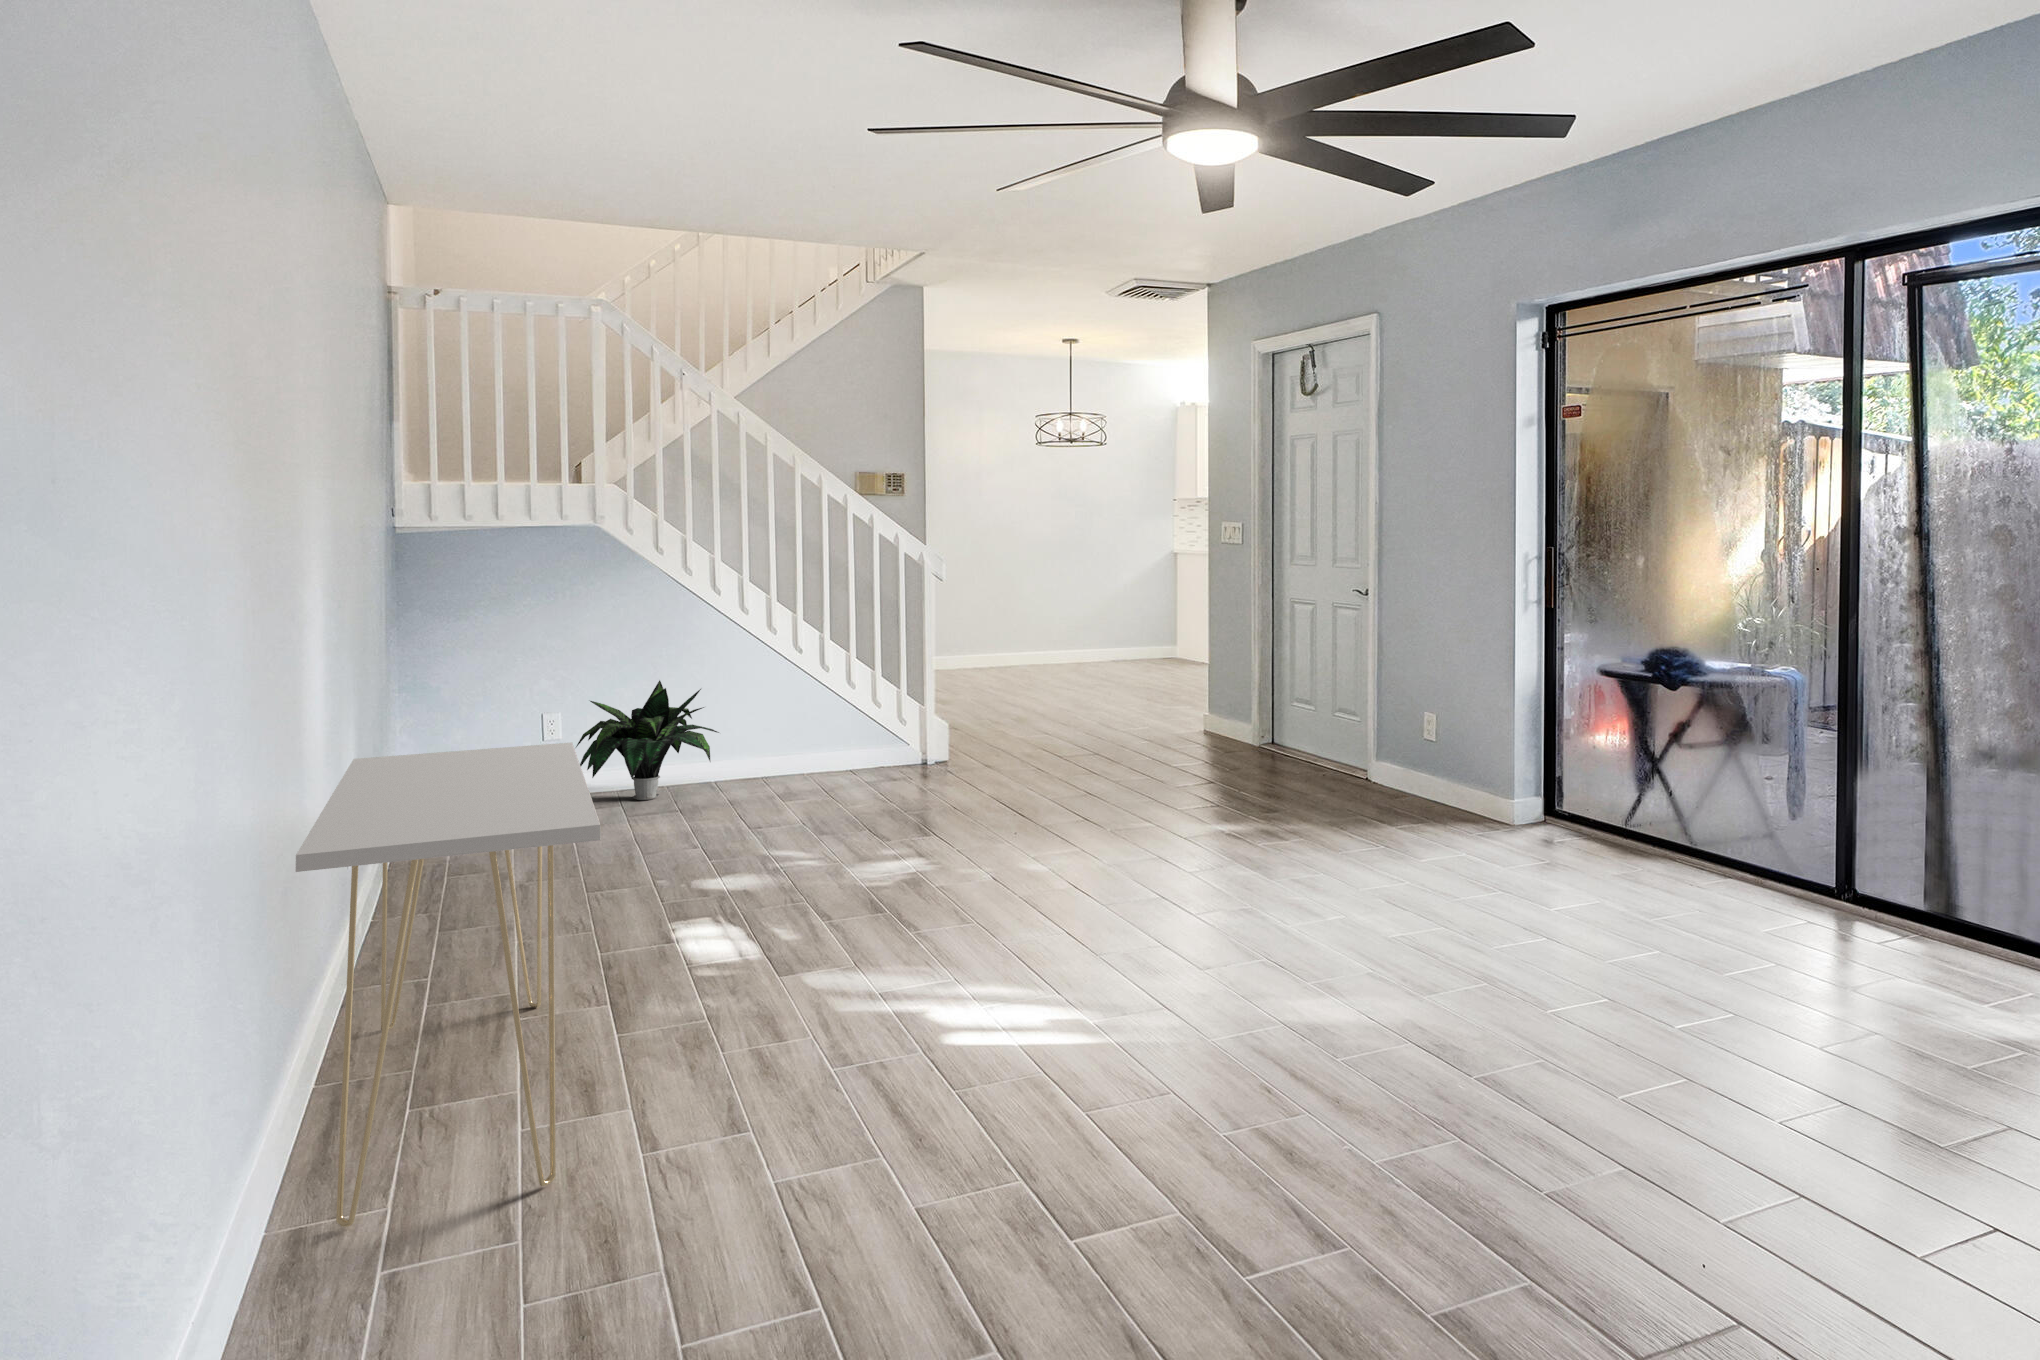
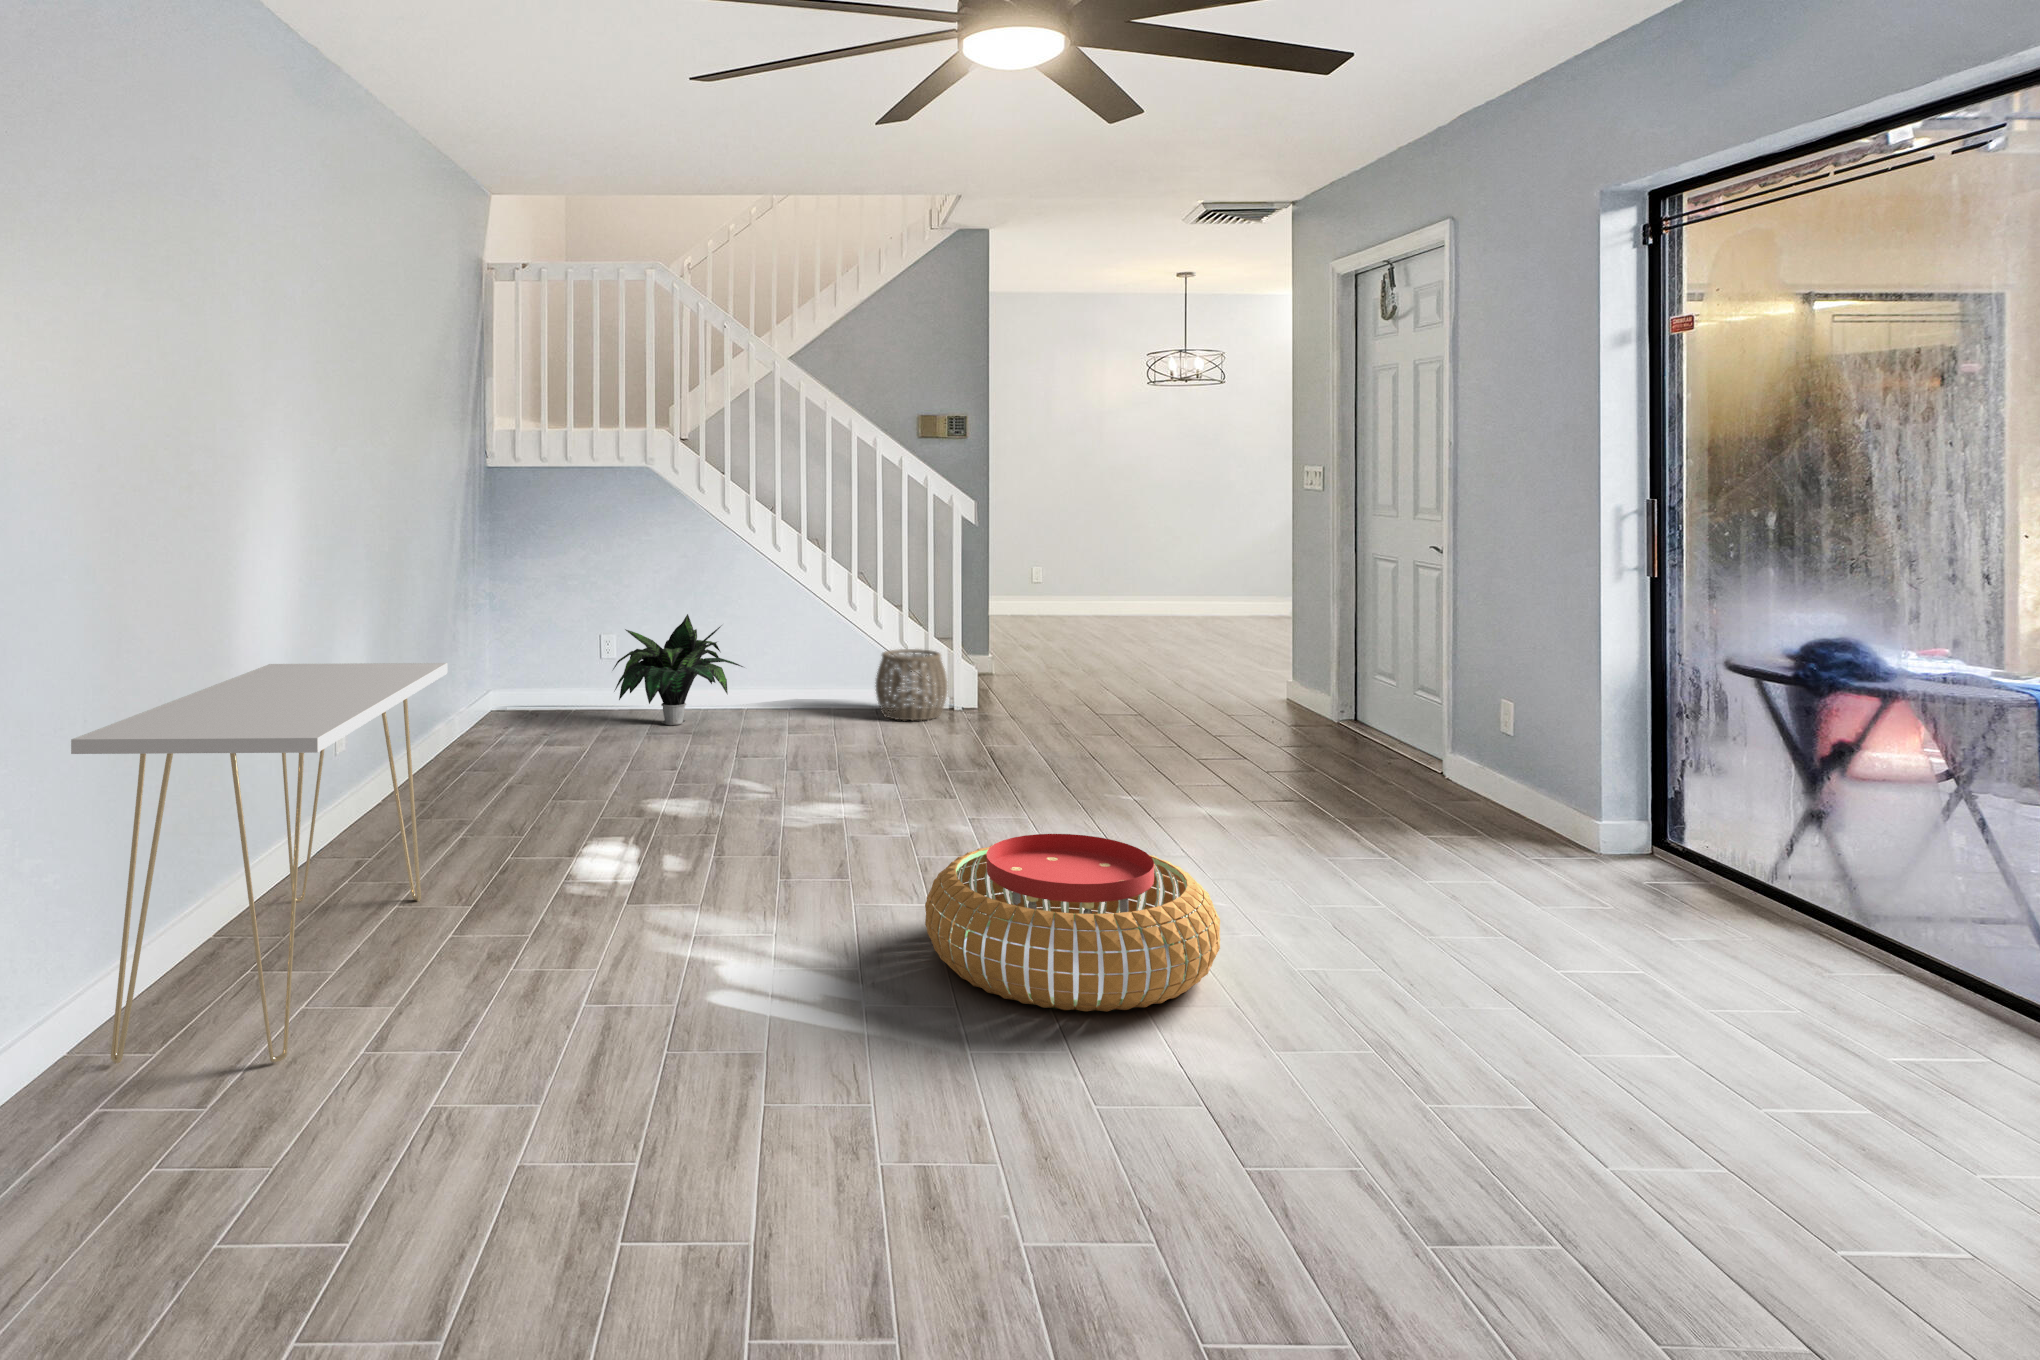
woven basket: none [851,703,925,774] -> present [875,649,948,721]
pouf: none [1091,852,1346,1002] -> present [925,834,1220,1012]

